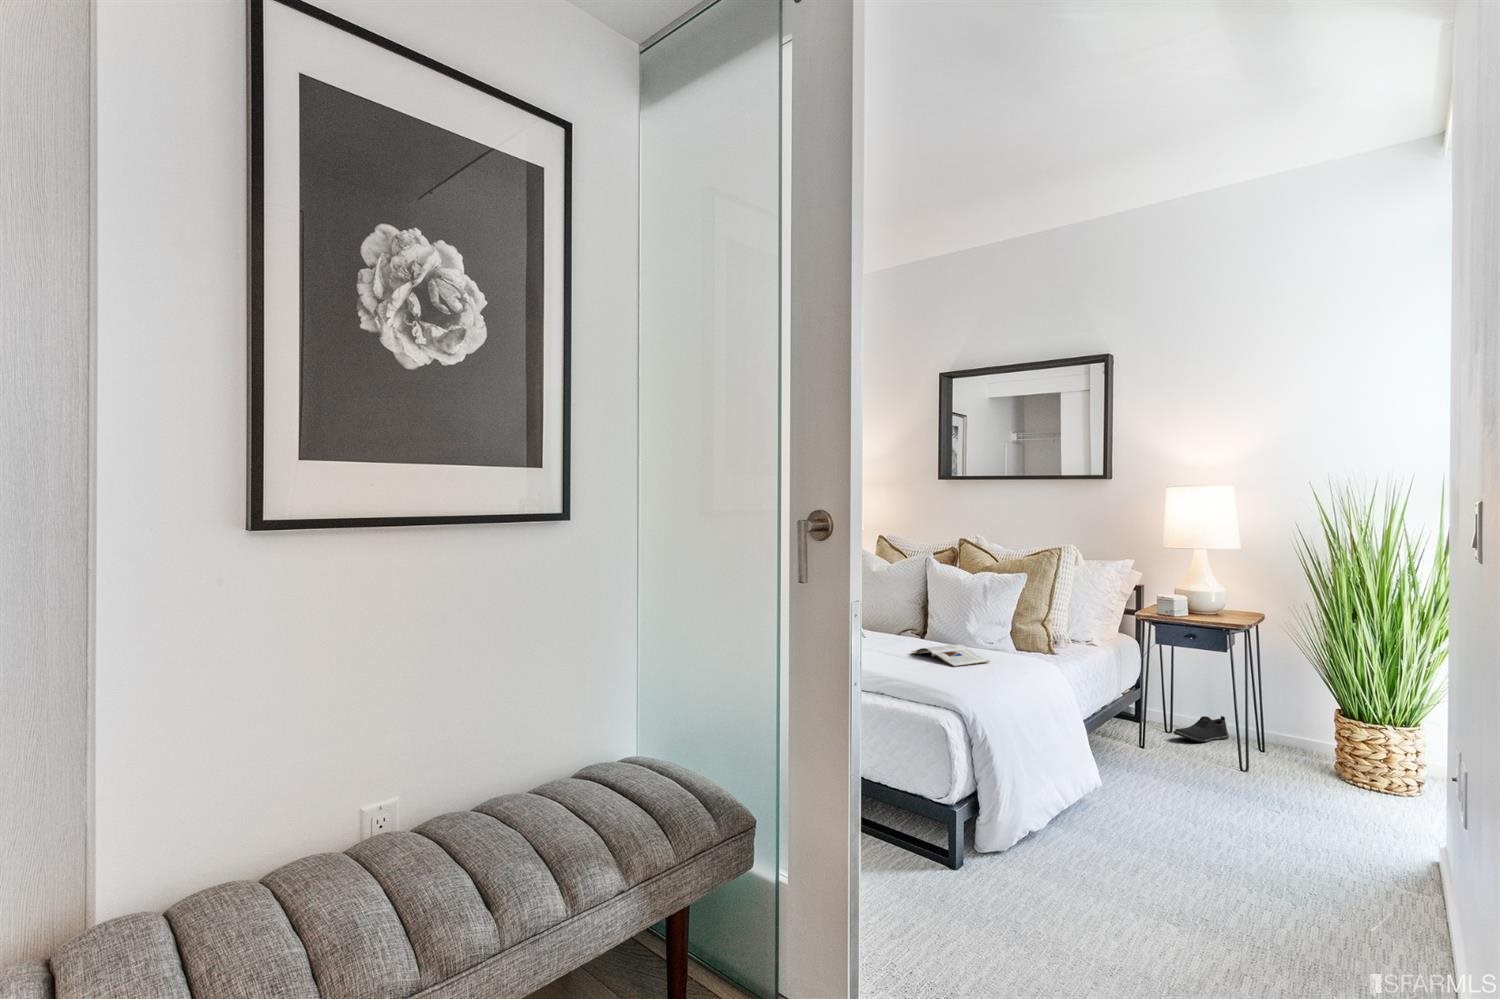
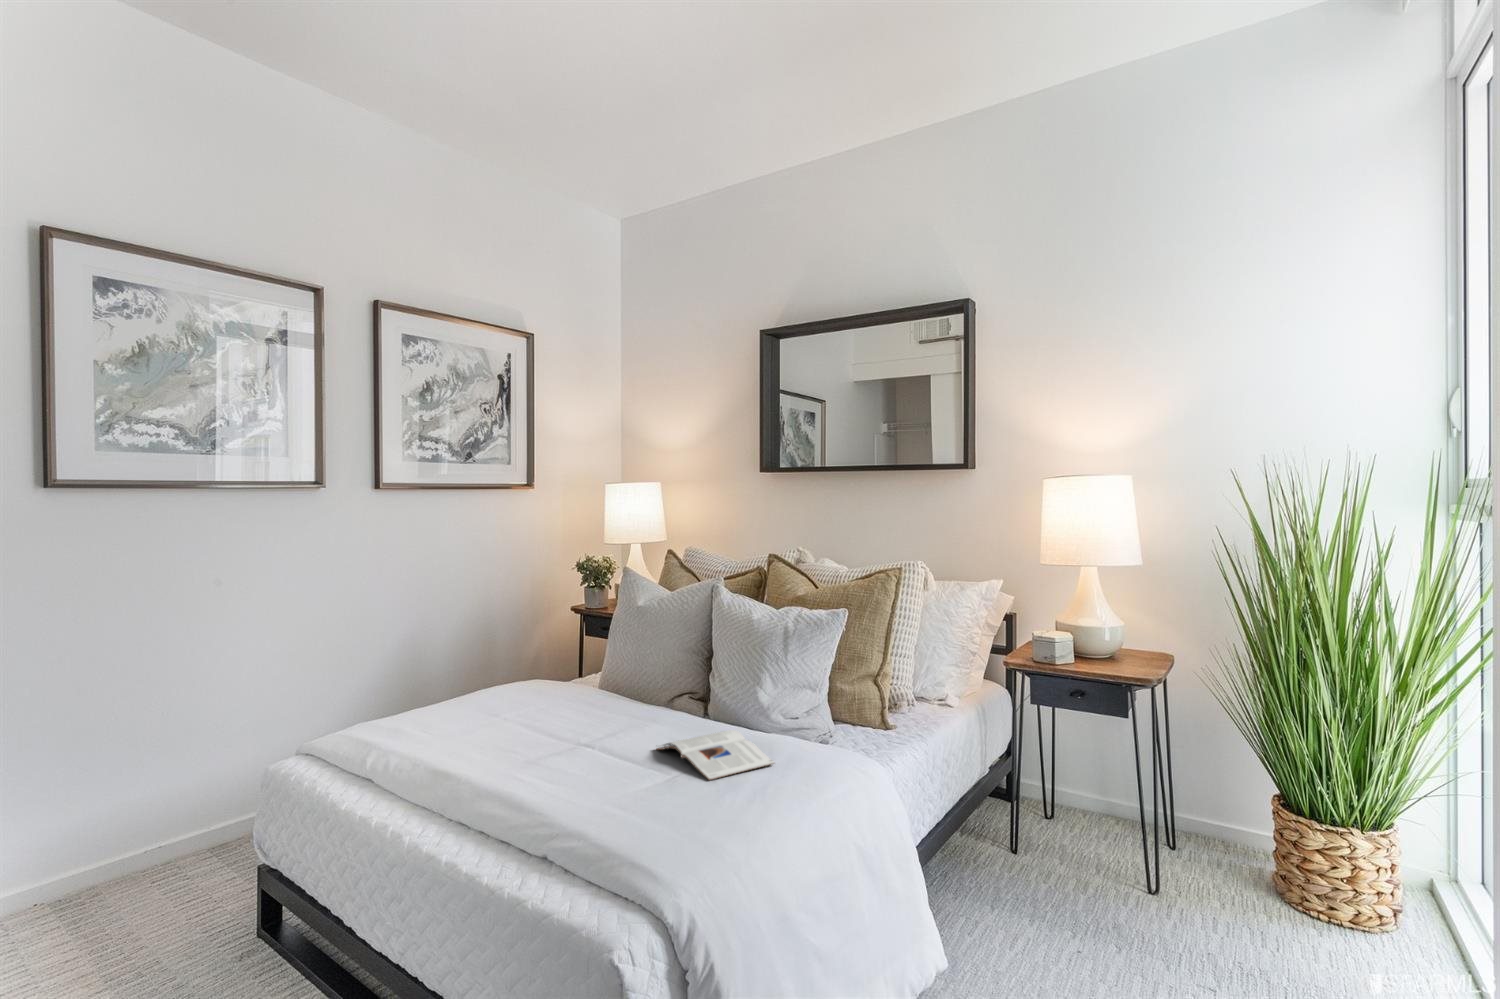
shoe: present [1173,716,1229,742] -> none [1055,794,1128,835]

